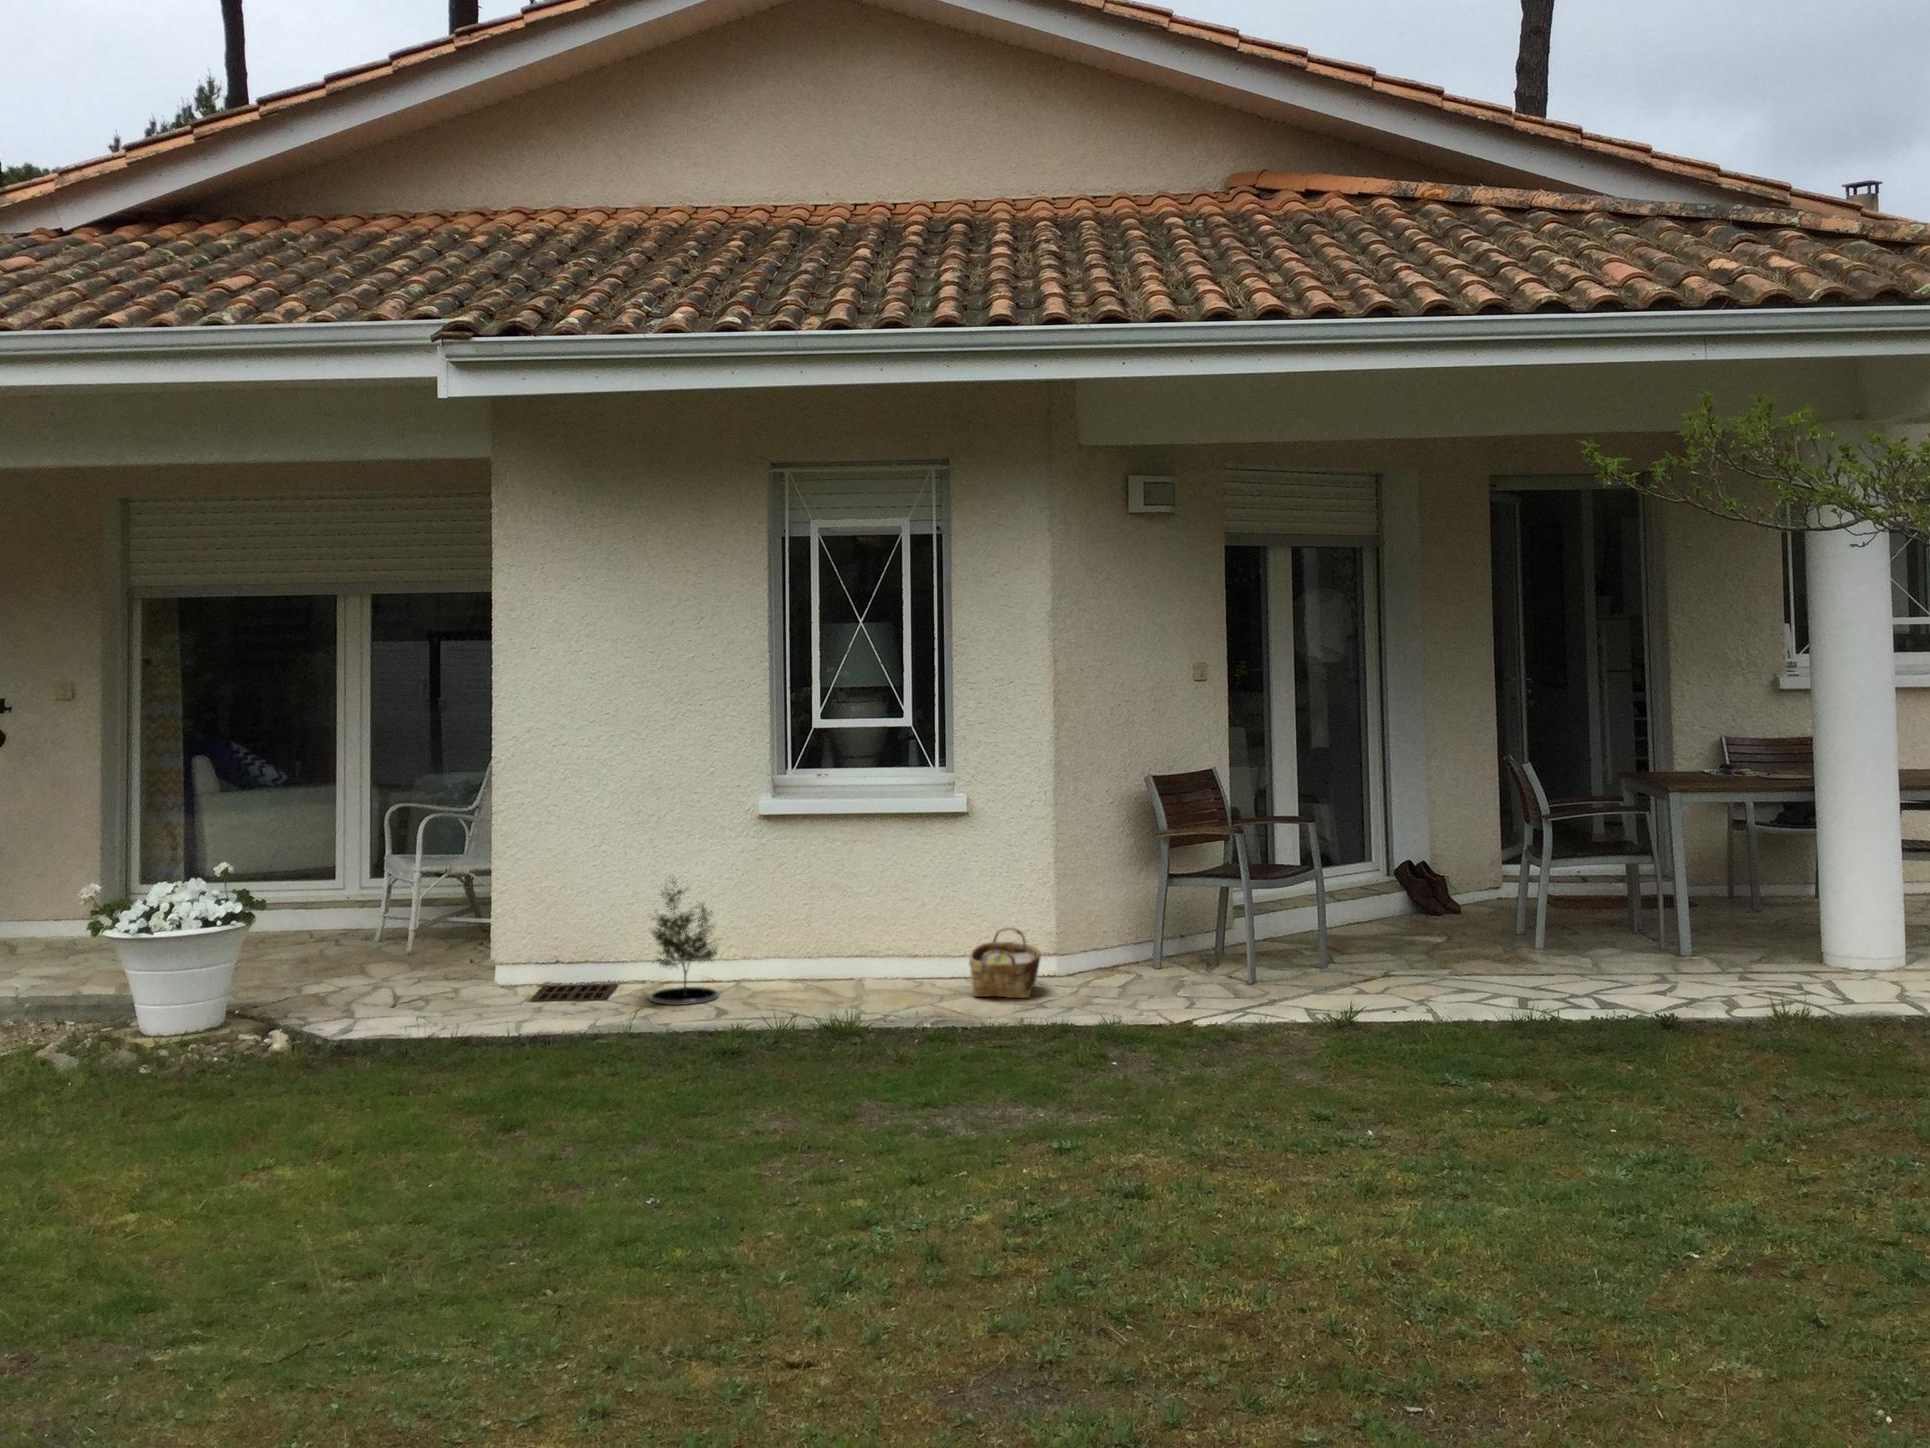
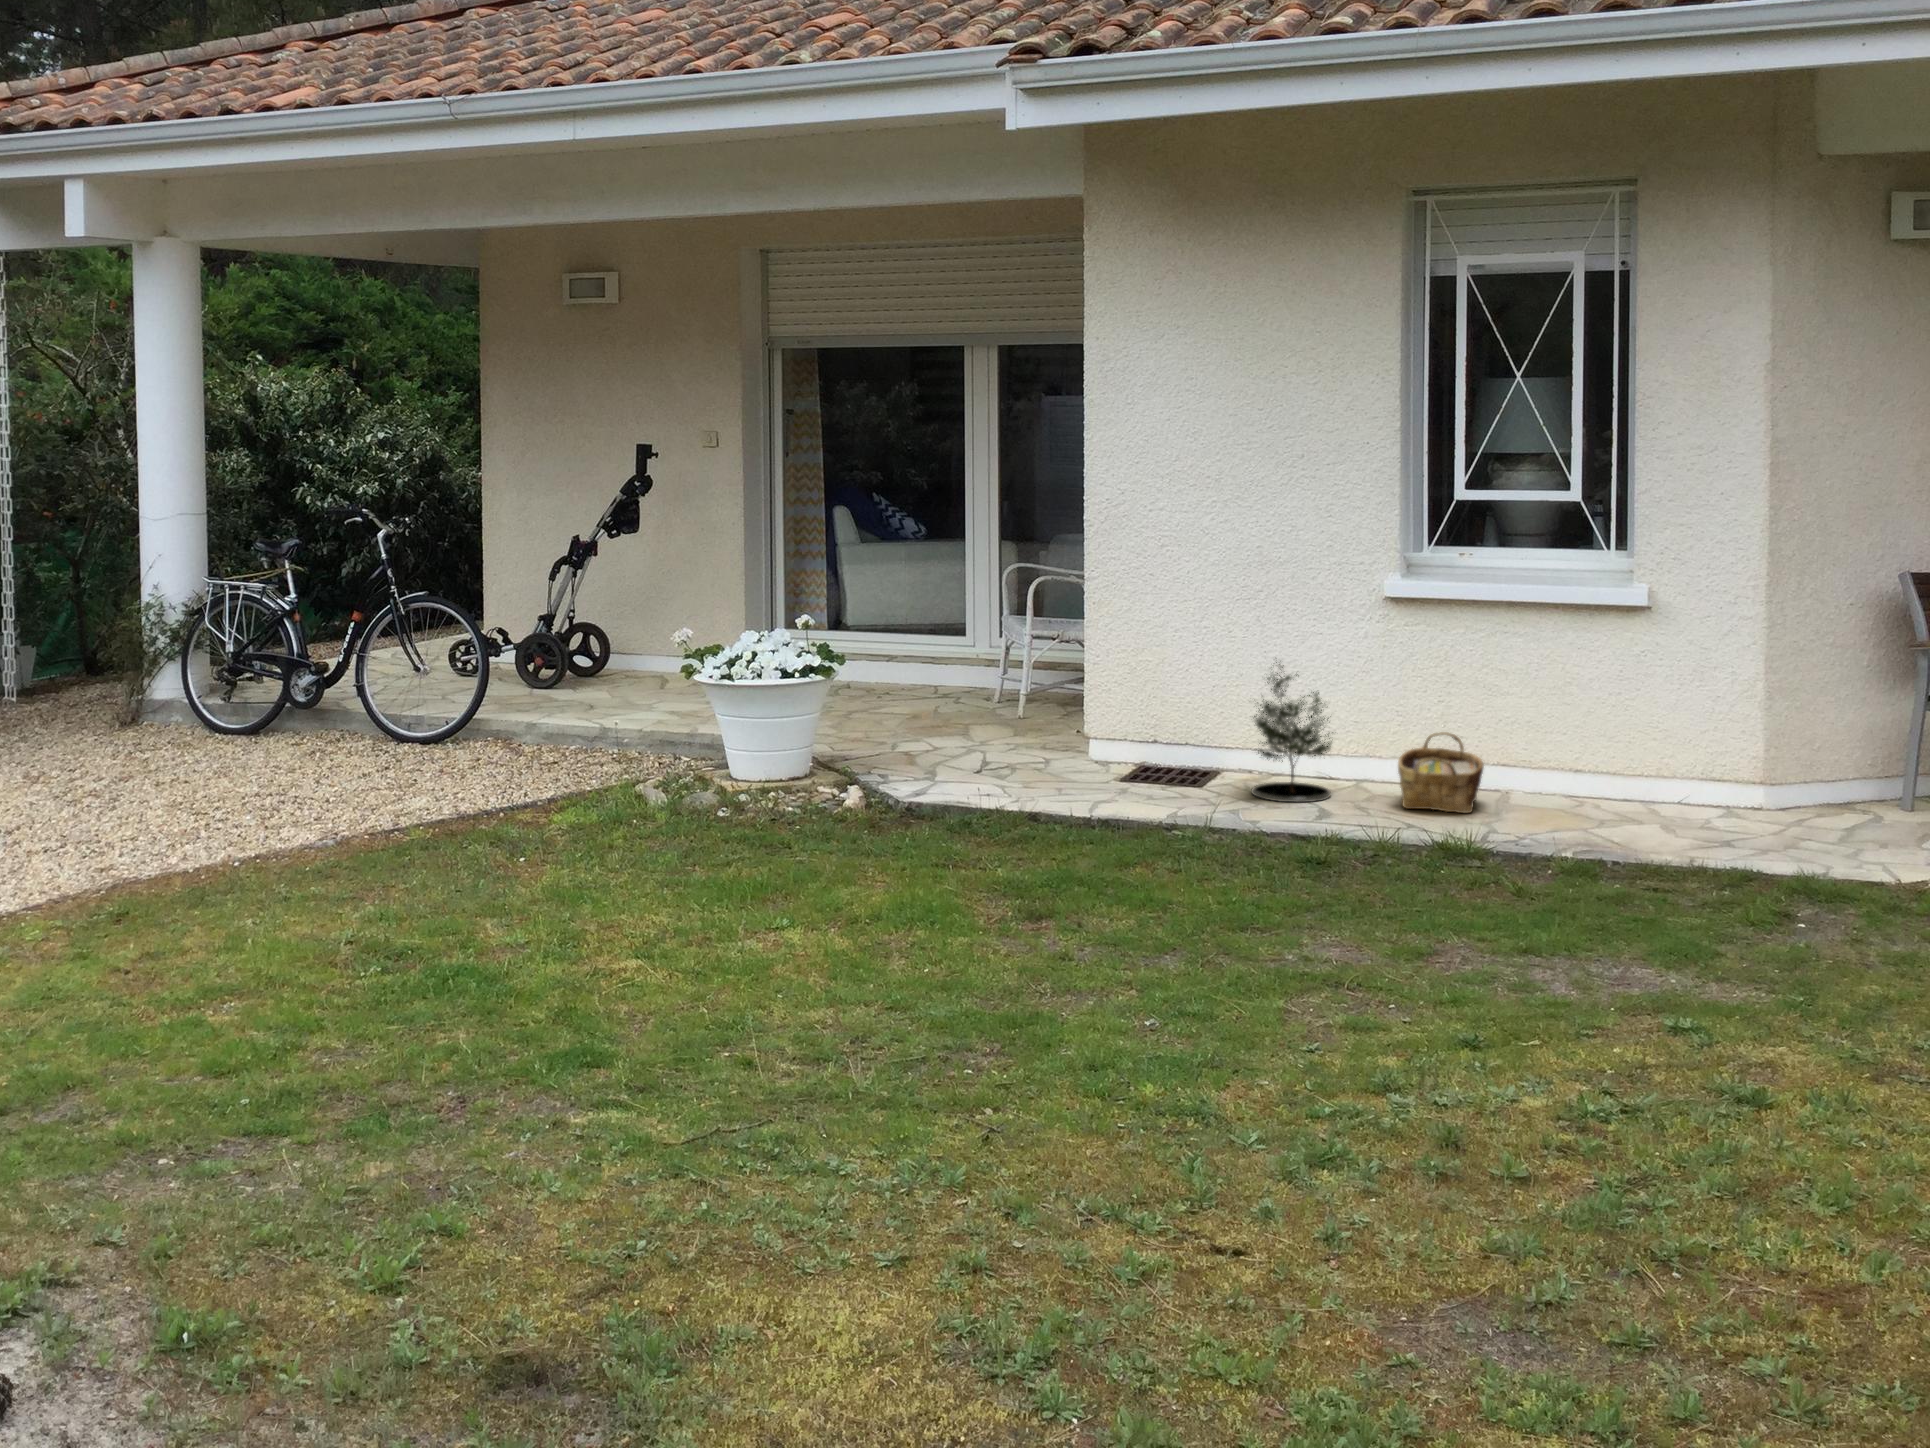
woven basket: present [969,927,1040,998] -> present [1398,732,1484,813]

